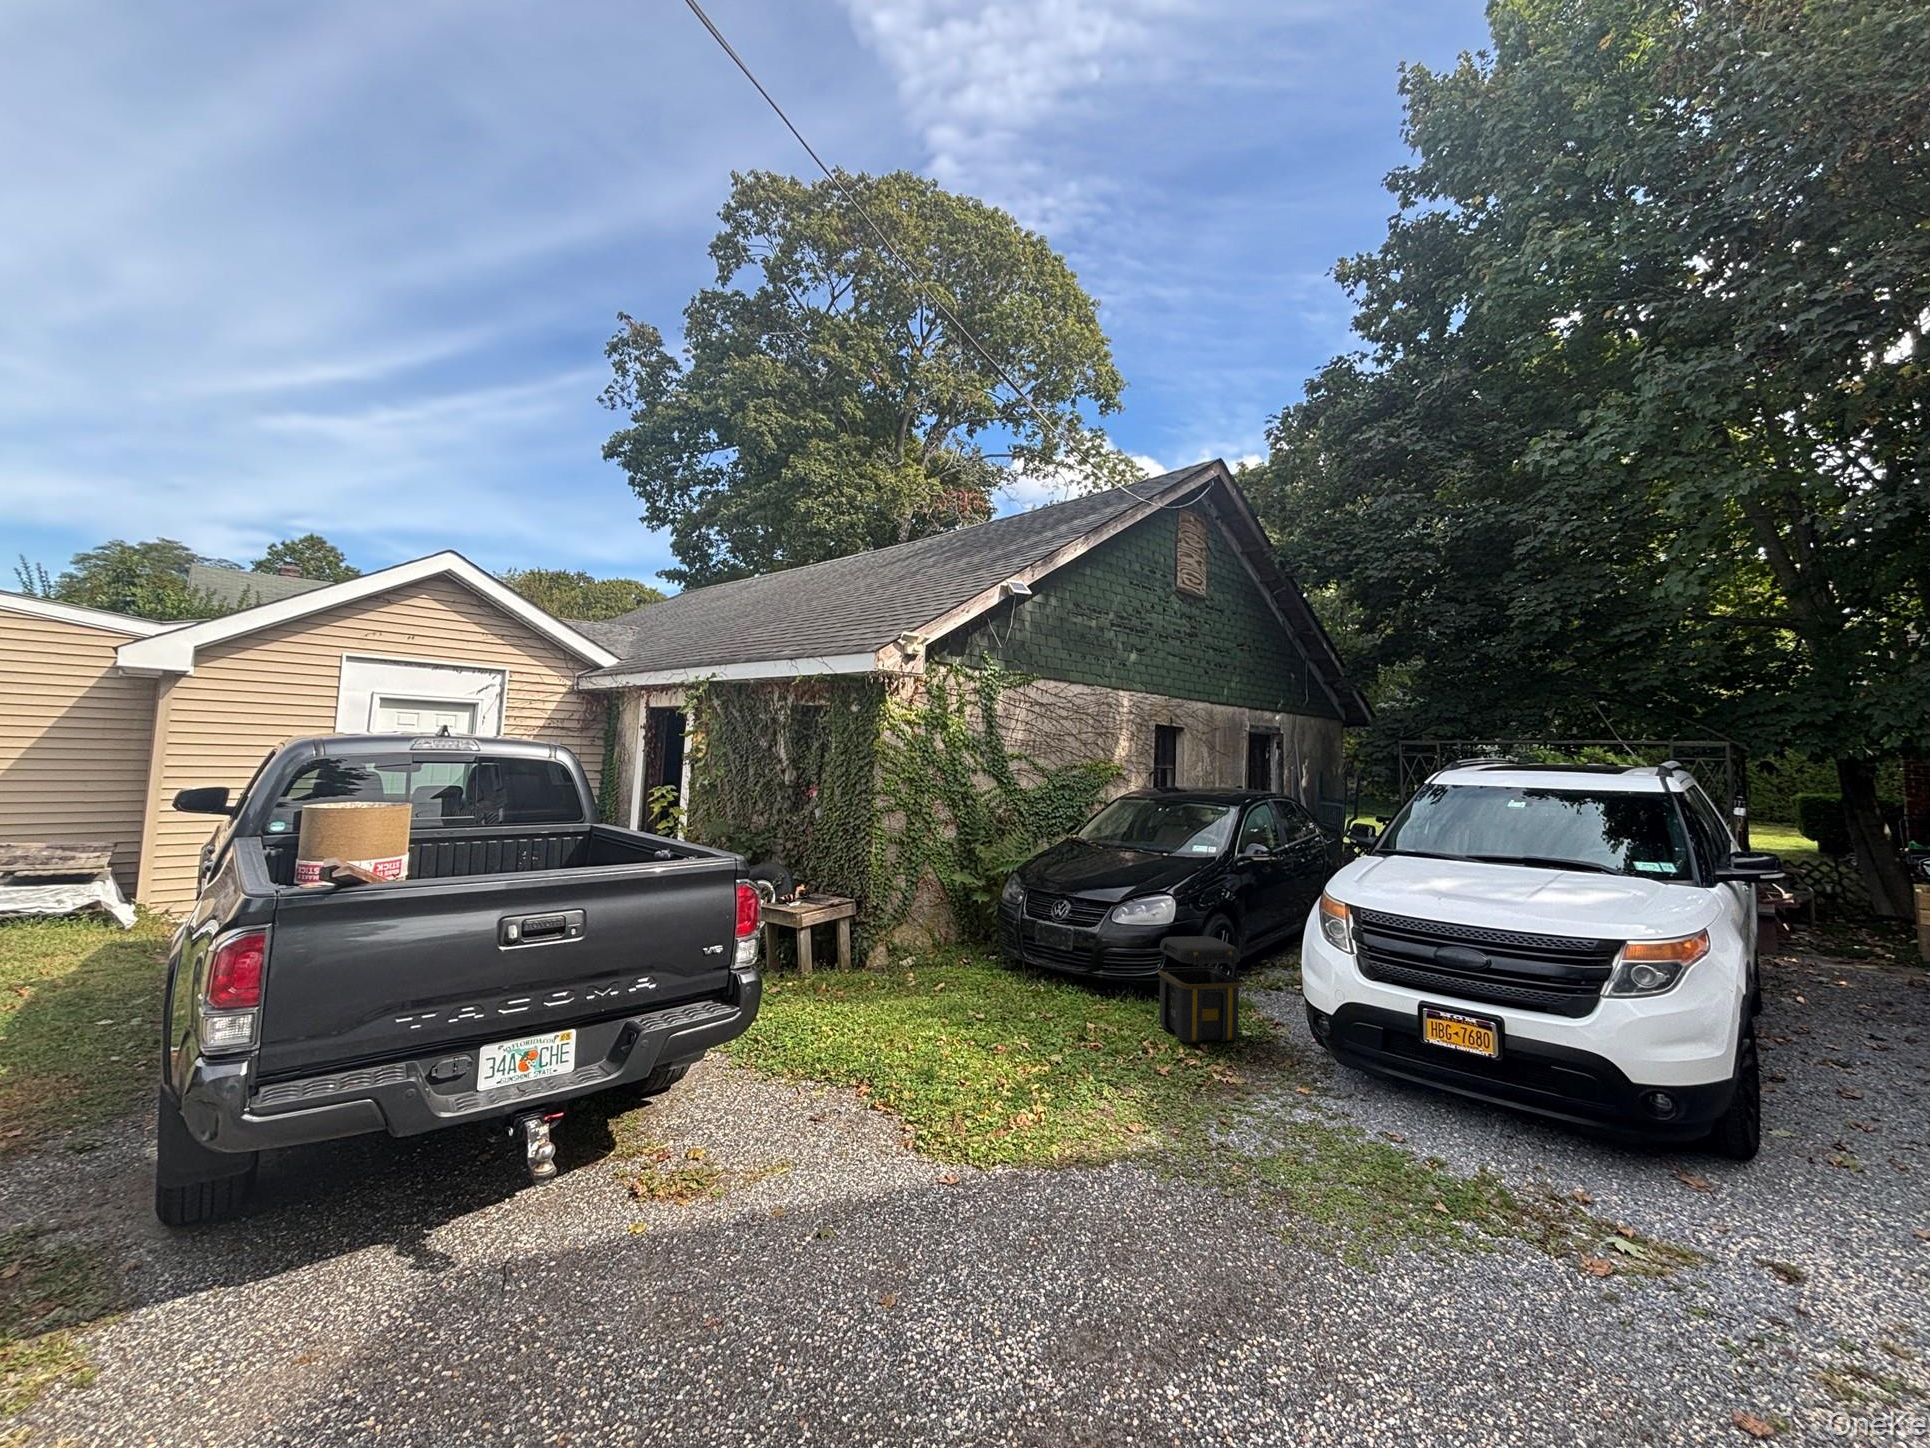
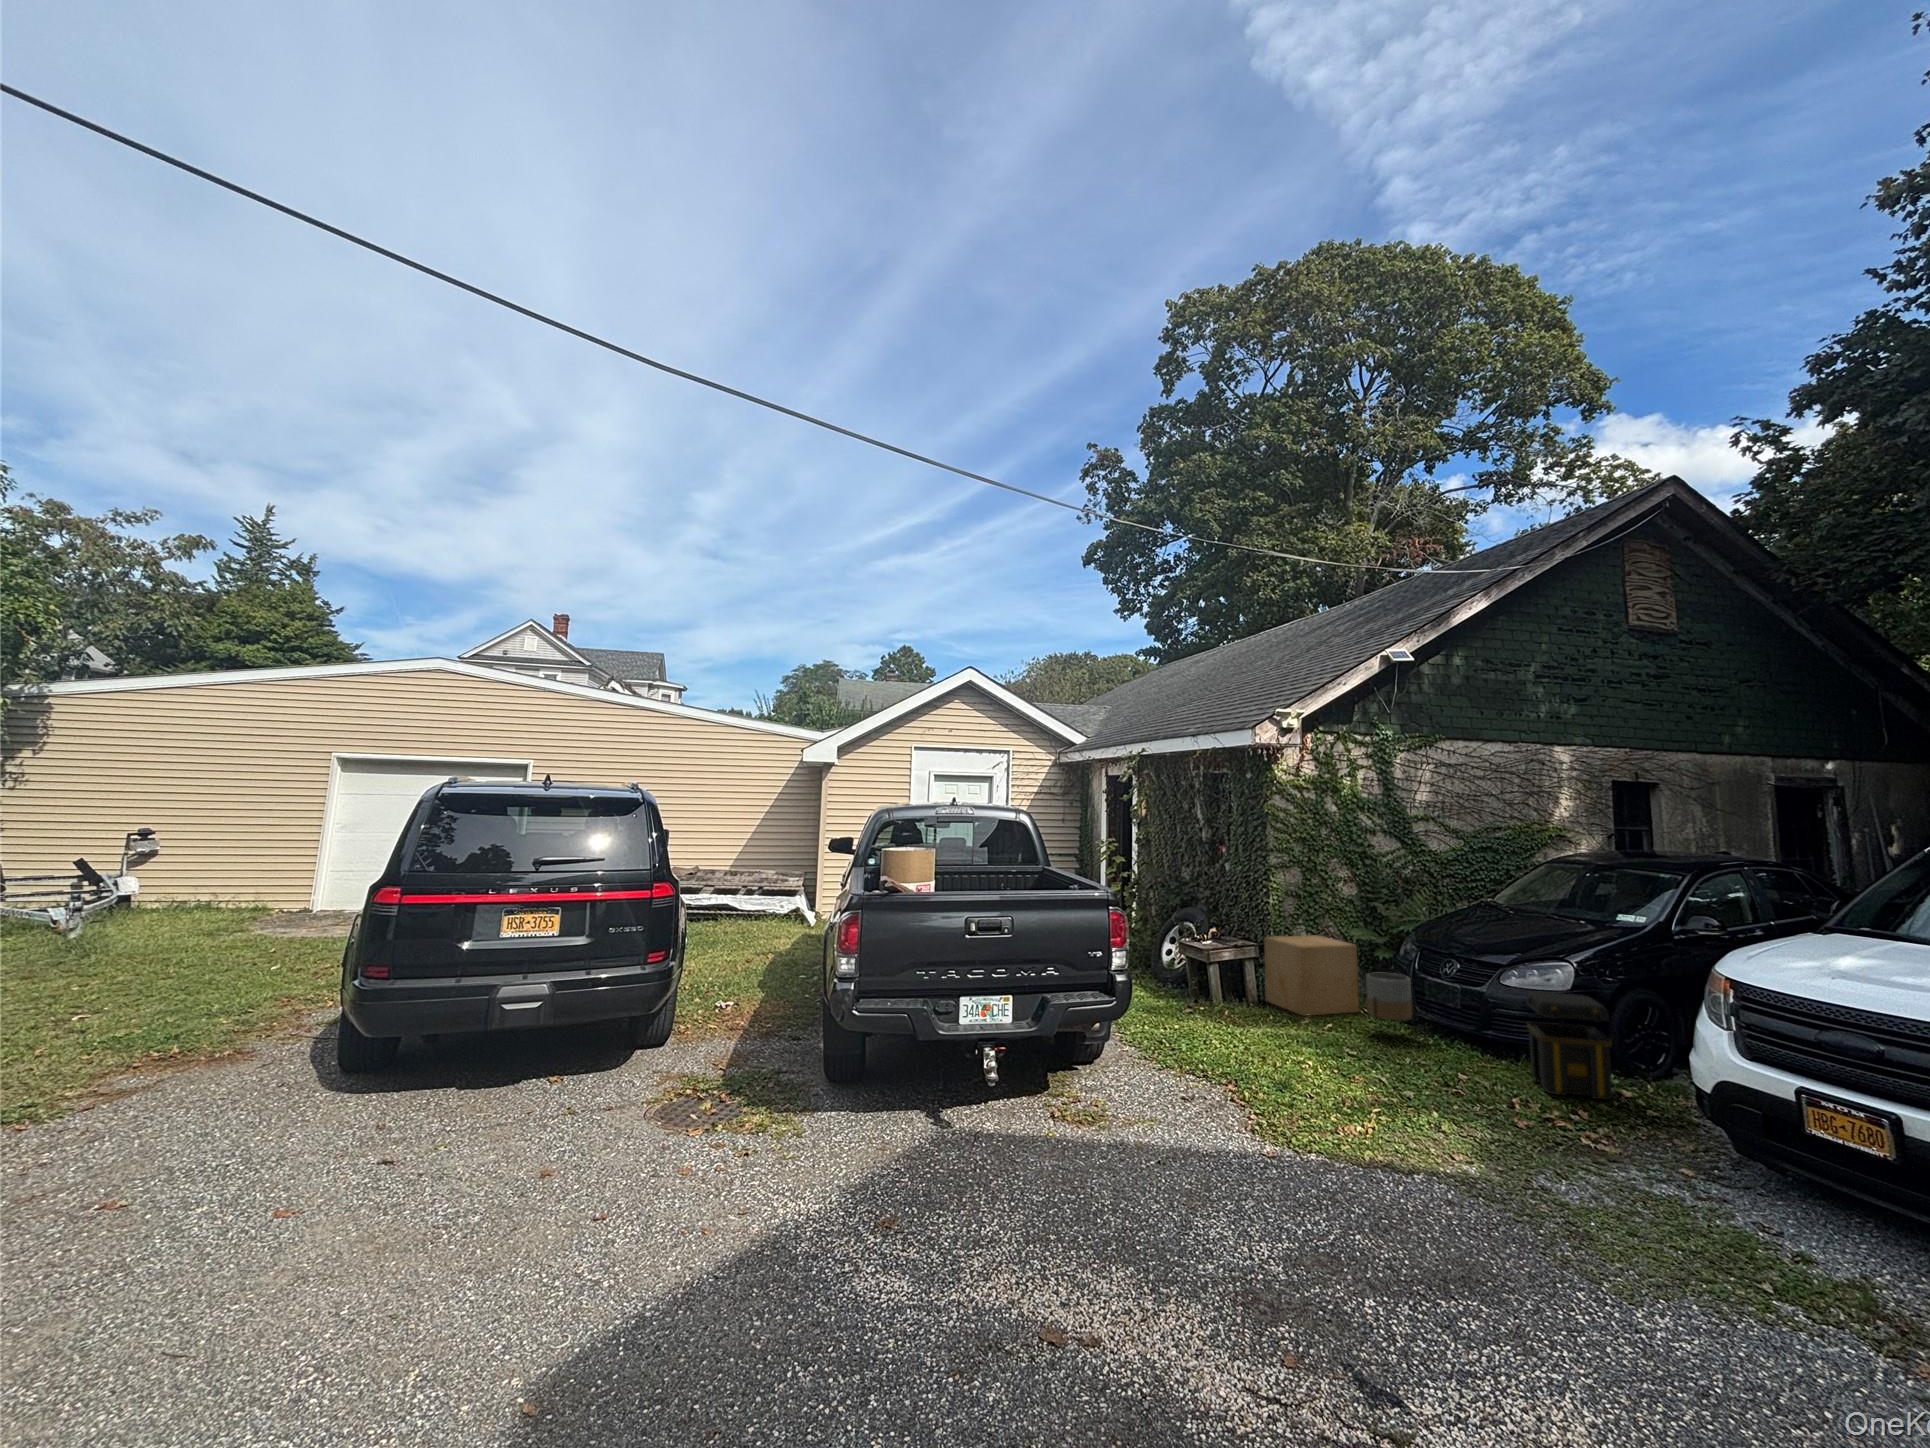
cardboard box: none [861,887,966,982] -> present [1264,935,1359,1016]
planter: none [986,926,1034,1001] -> present [1366,972,1414,1020]

